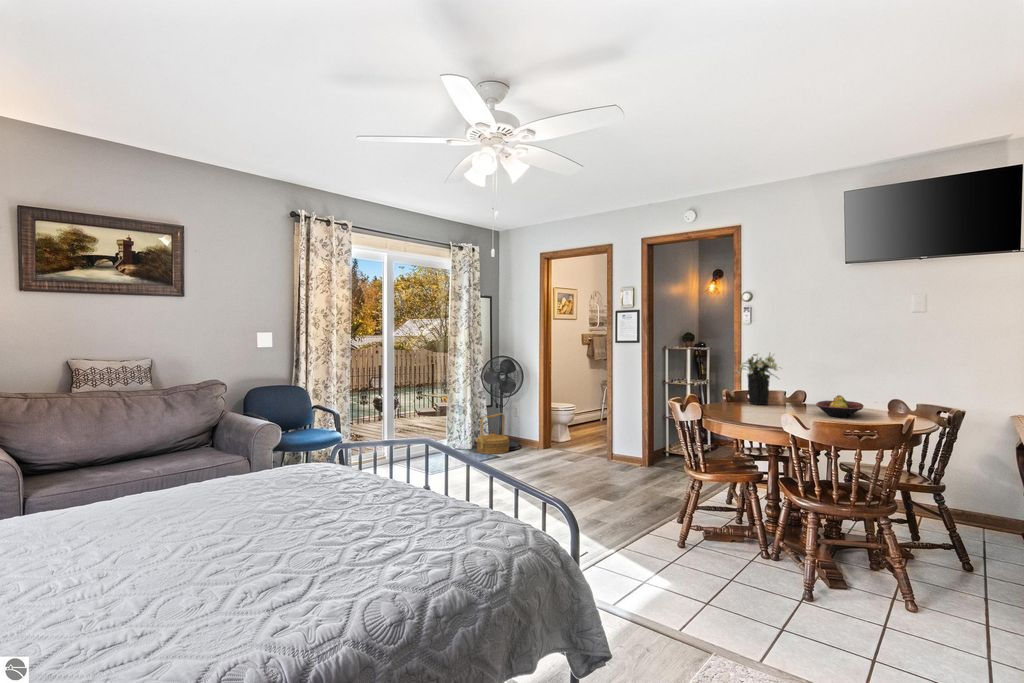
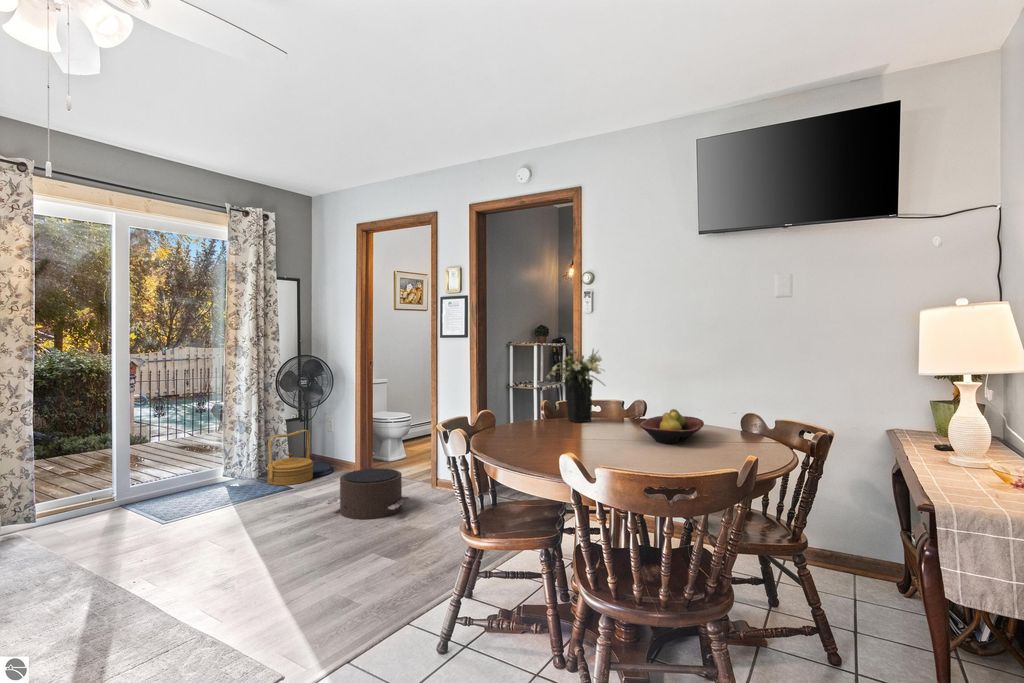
pouf: none [540,442,599,477] -> present [326,468,408,519]

